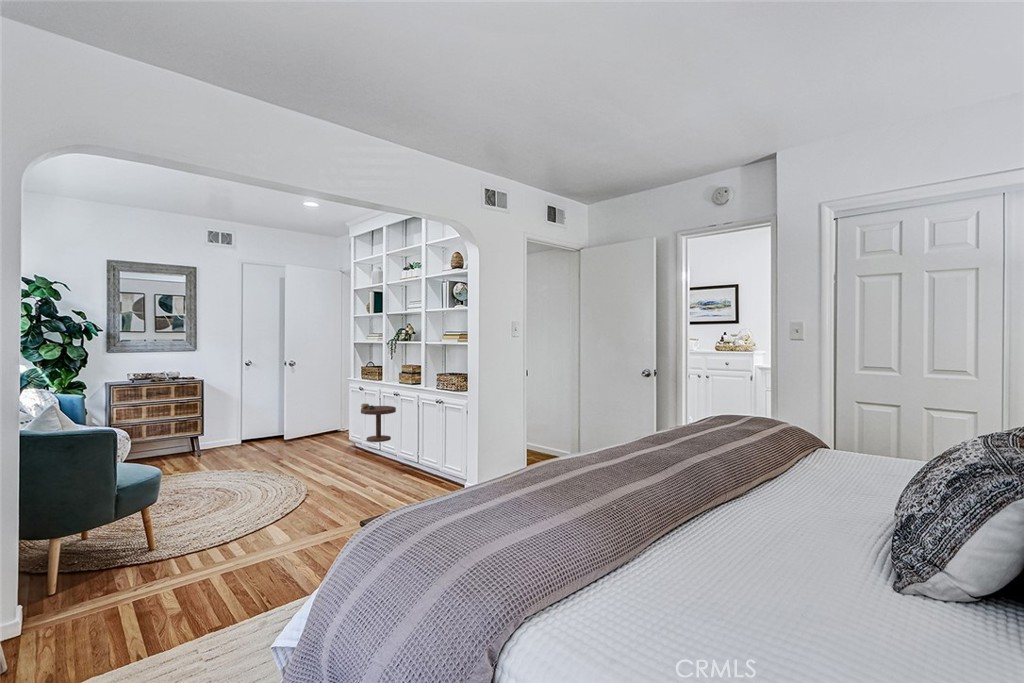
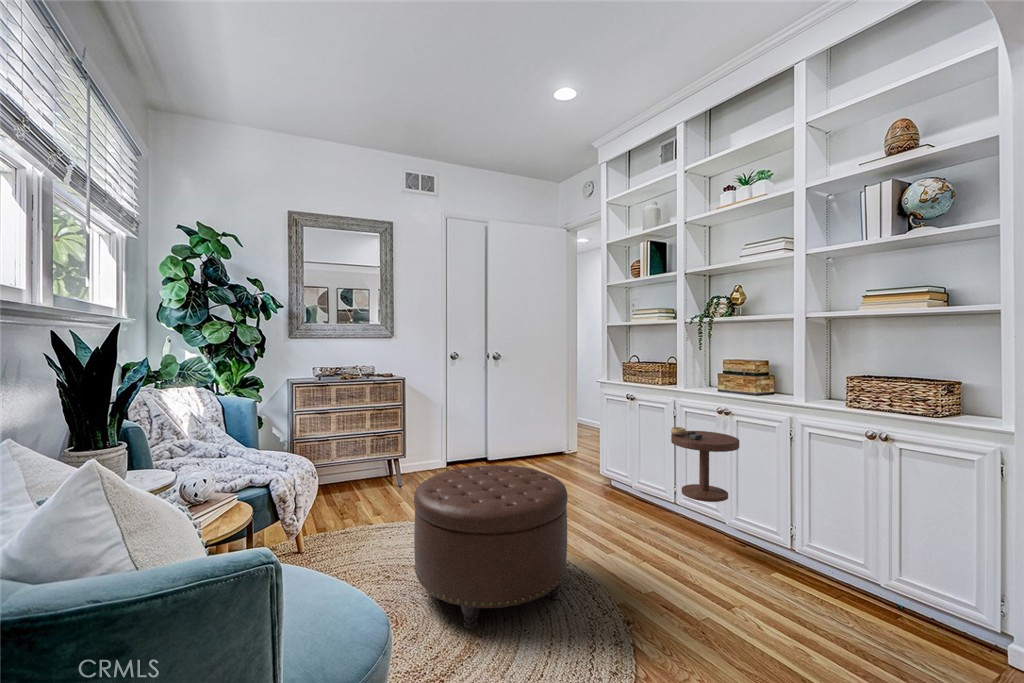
ottoman: none [190,428,284,503] -> present [414,465,568,629]

